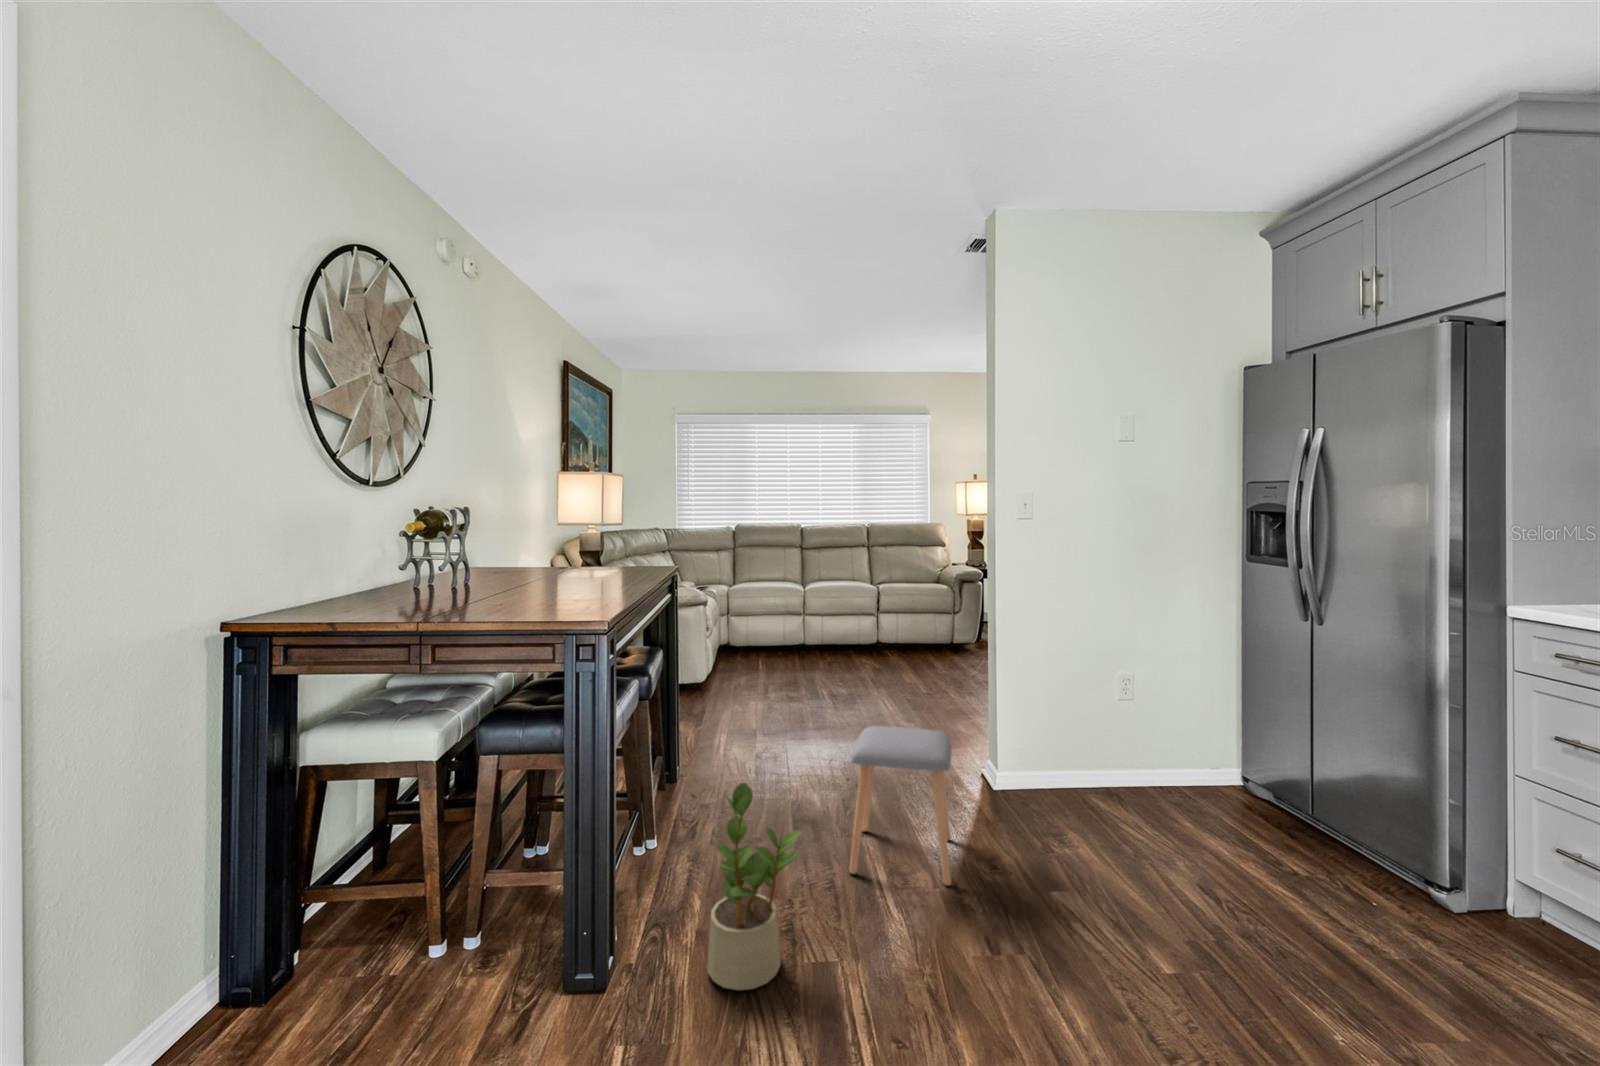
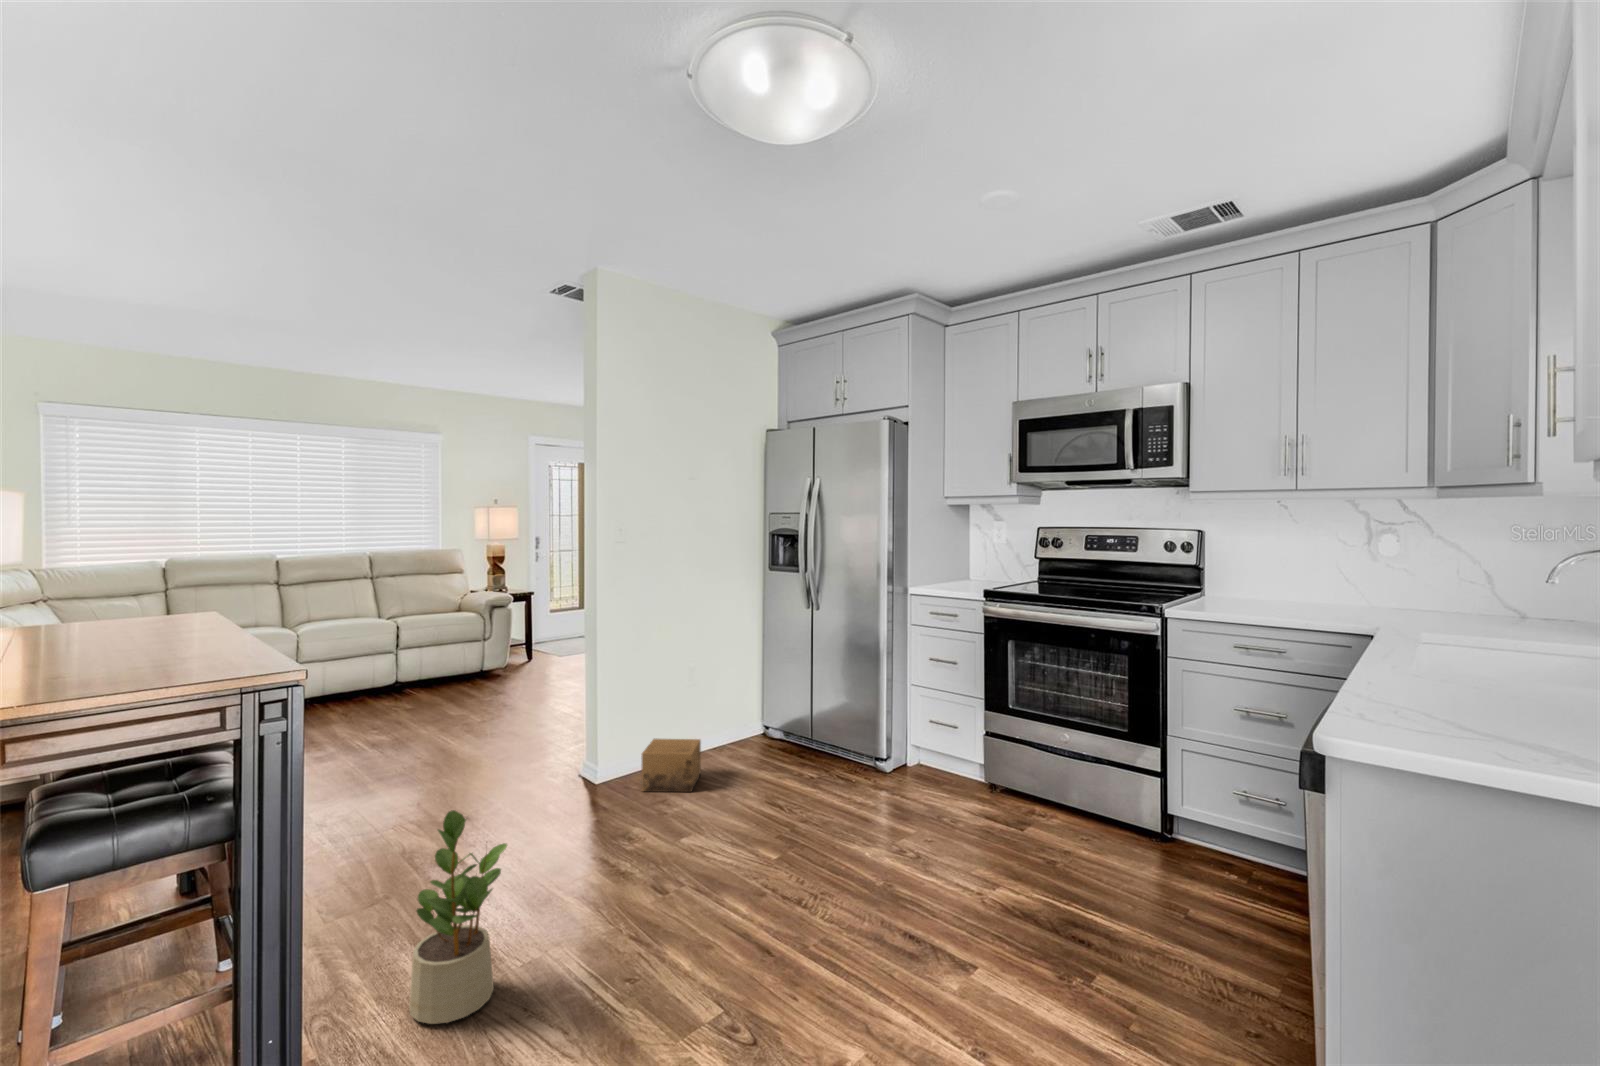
stool: present [849,726,952,887] -> none [481,731,599,893]
cardboard box: none [1046,761,1127,836] -> present [641,739,701,792]

